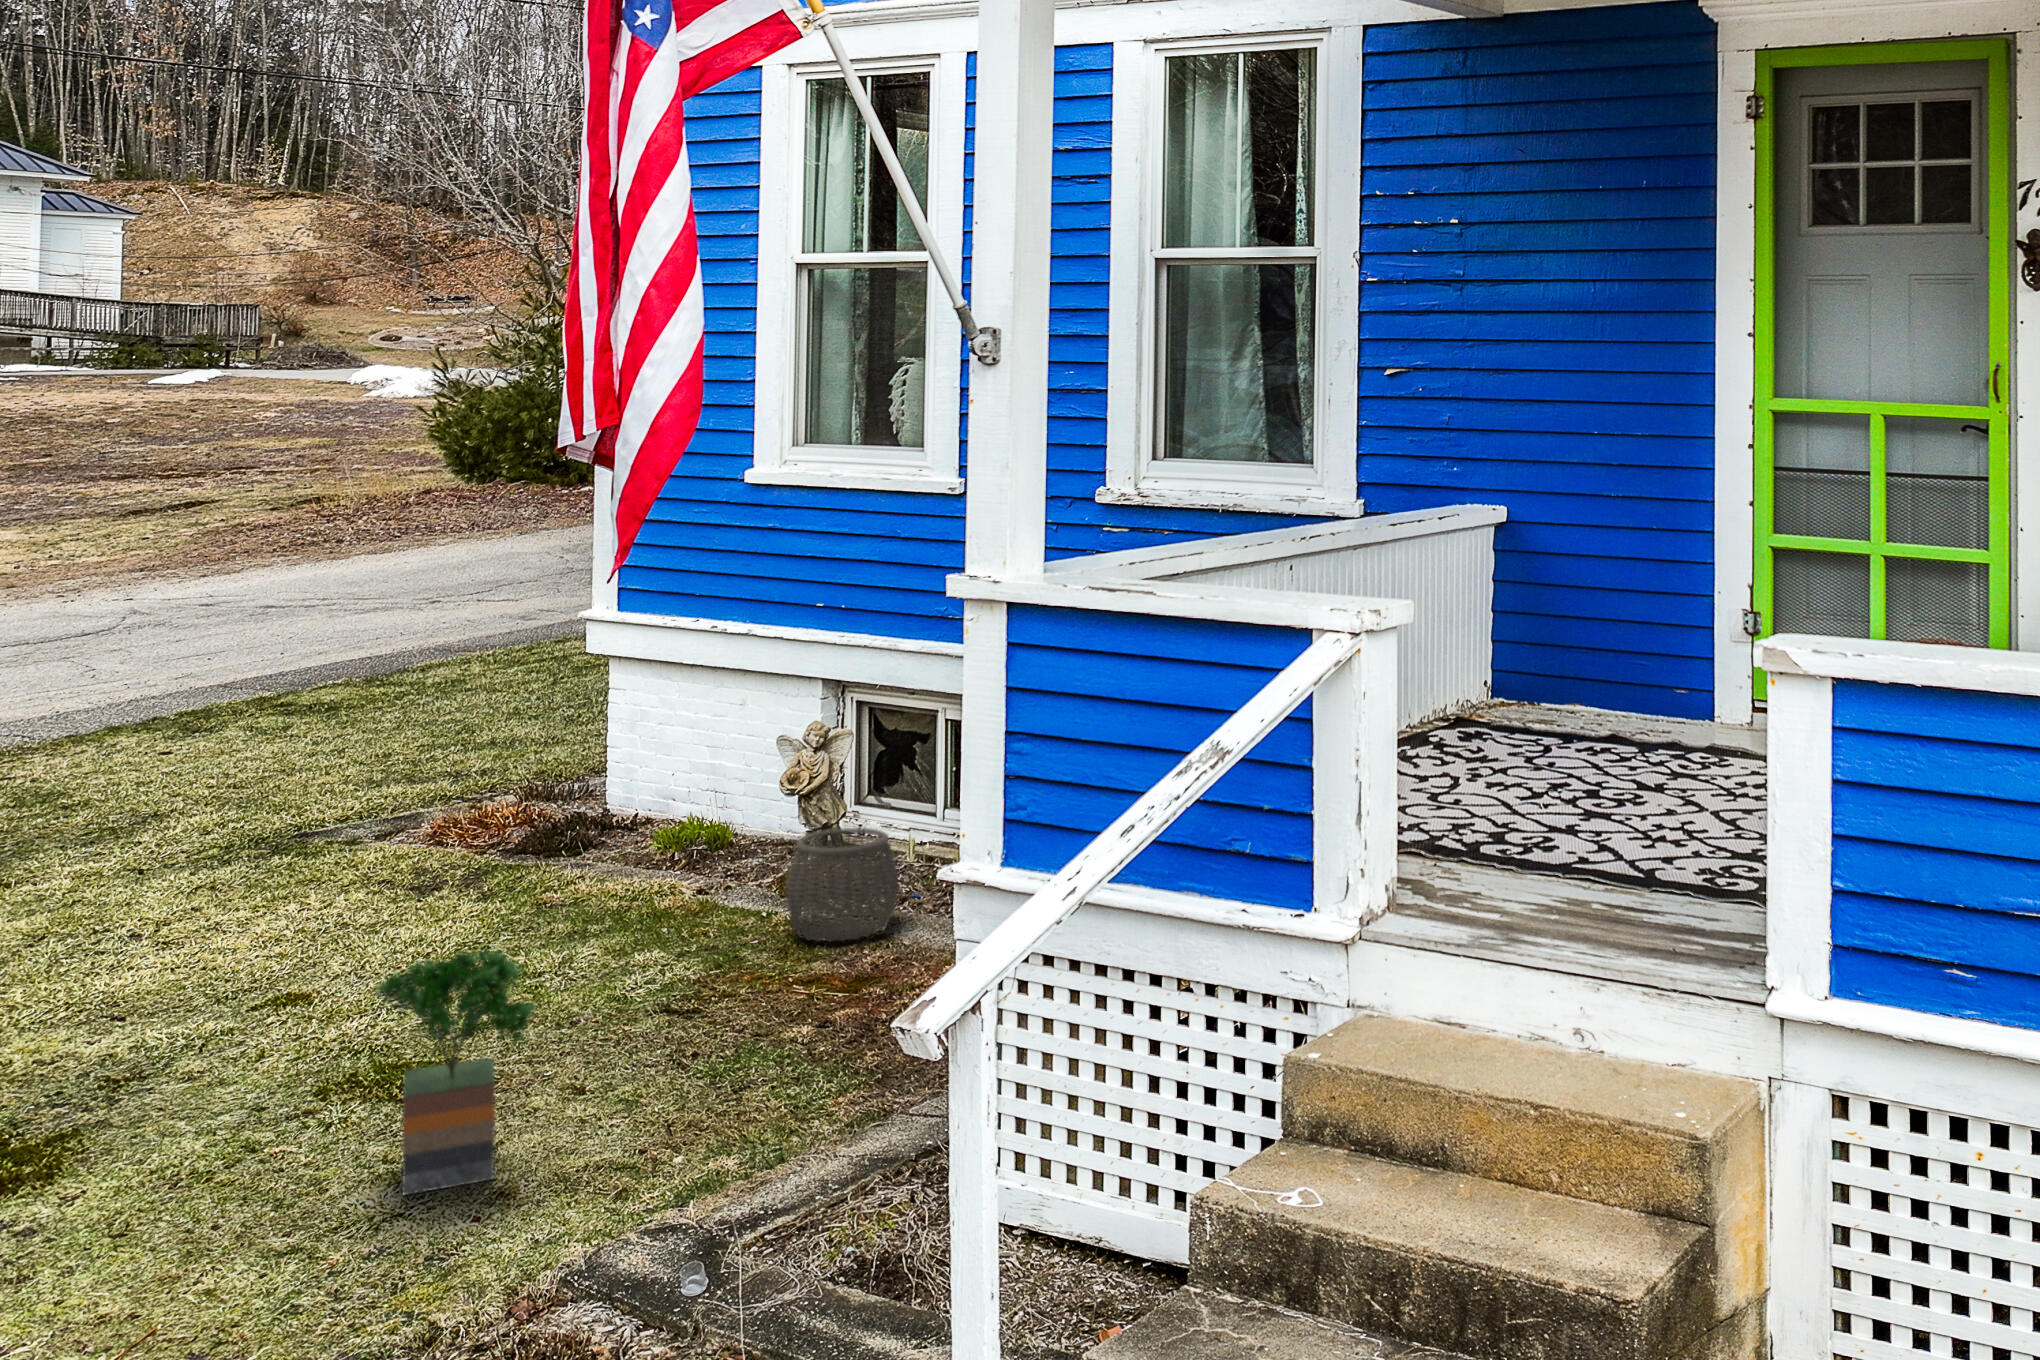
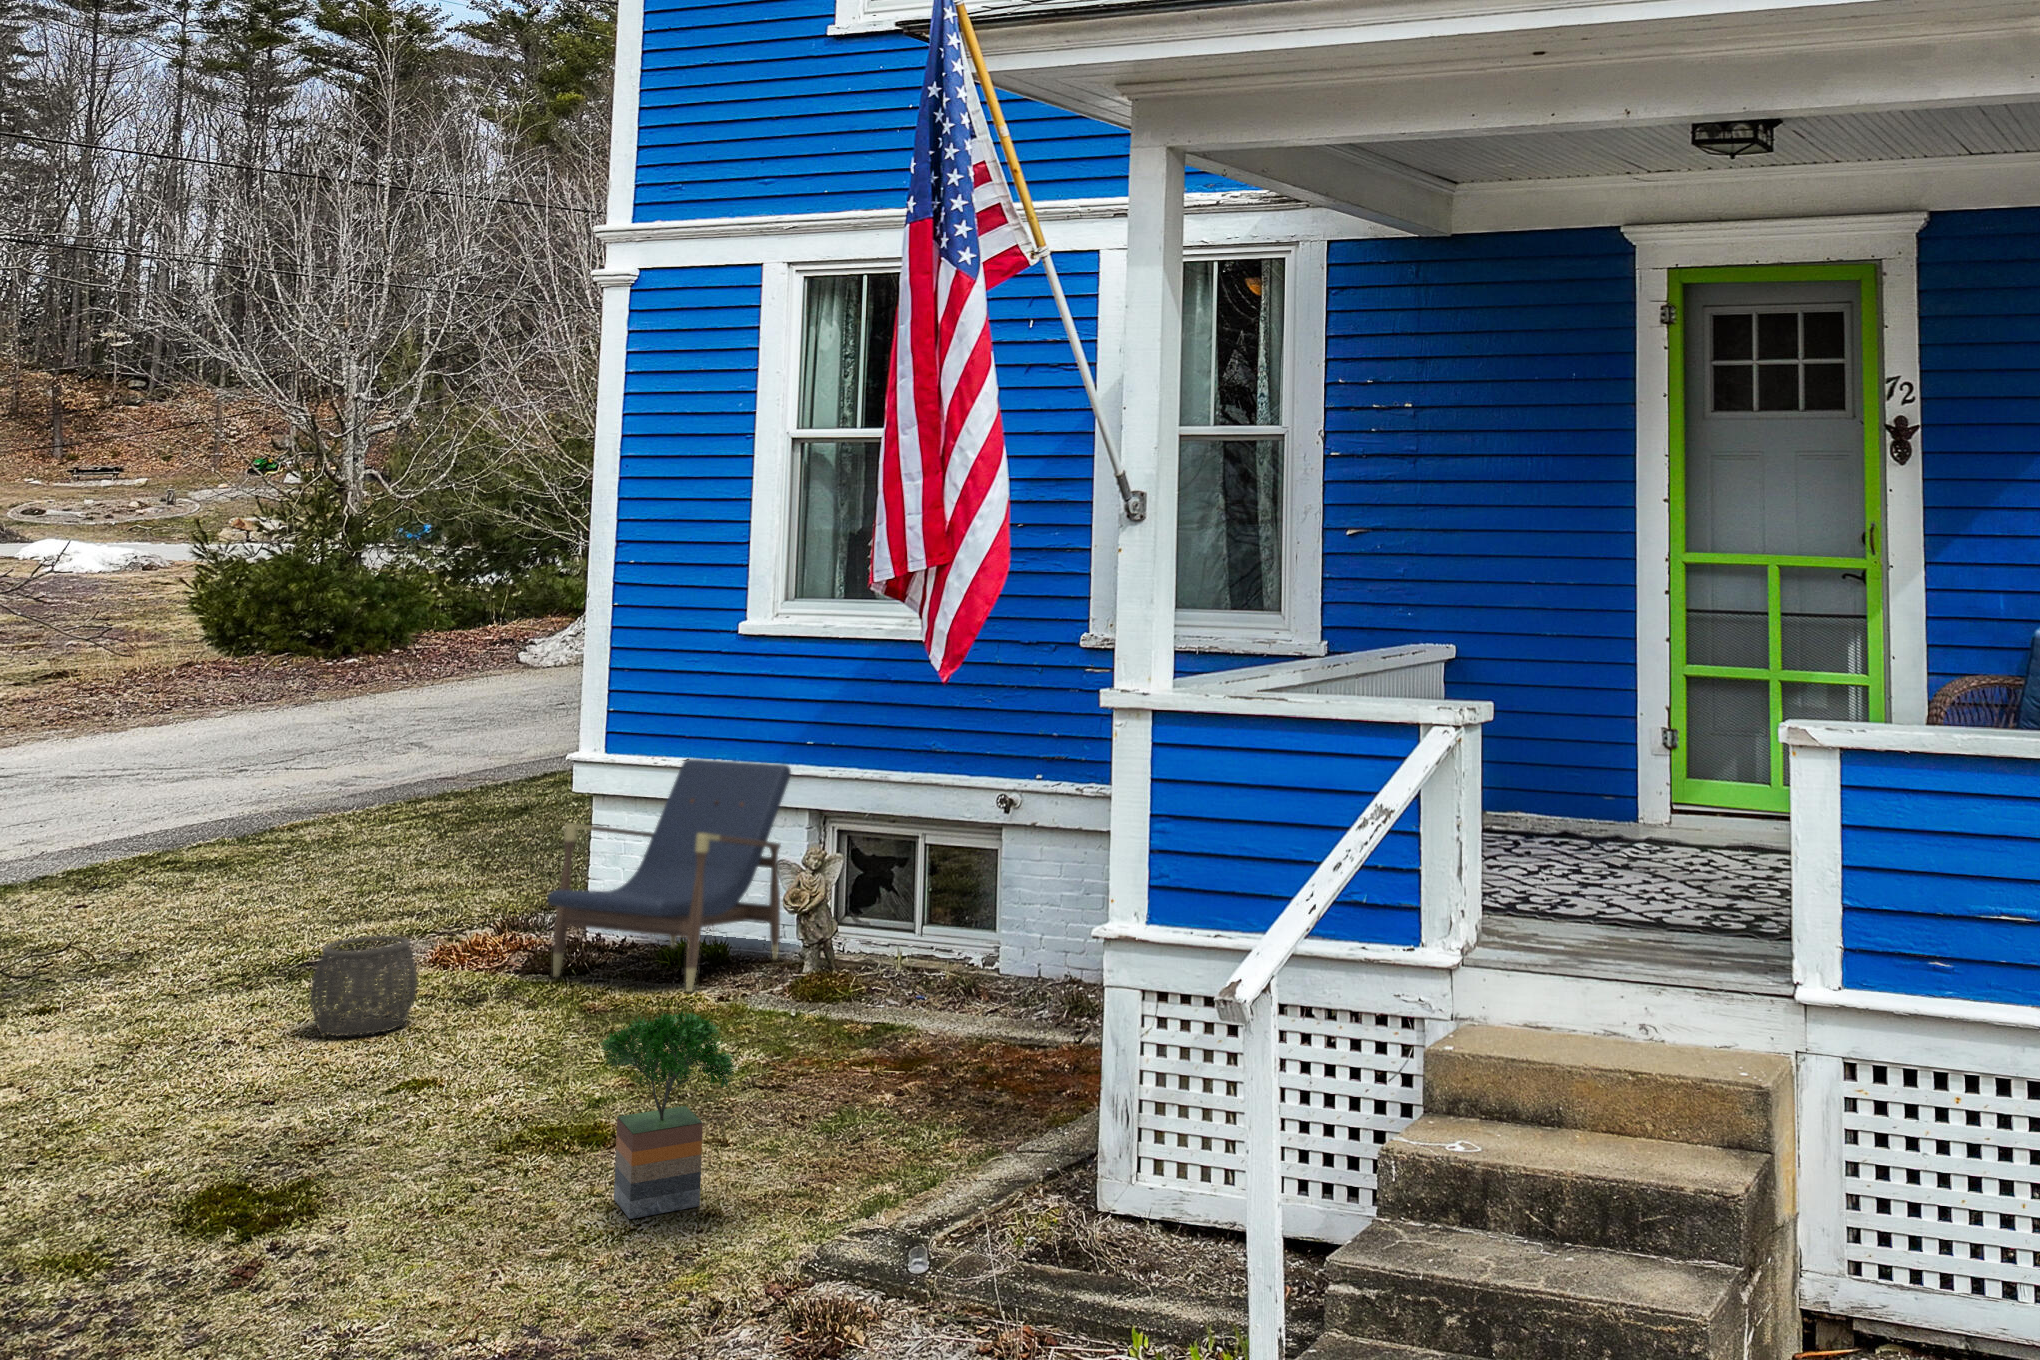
lounge chair: none [524,621,802,882] -> present [547,759,791,992]
woven basket: present [785,828,899,942] -> present [310,936,418,1037]

